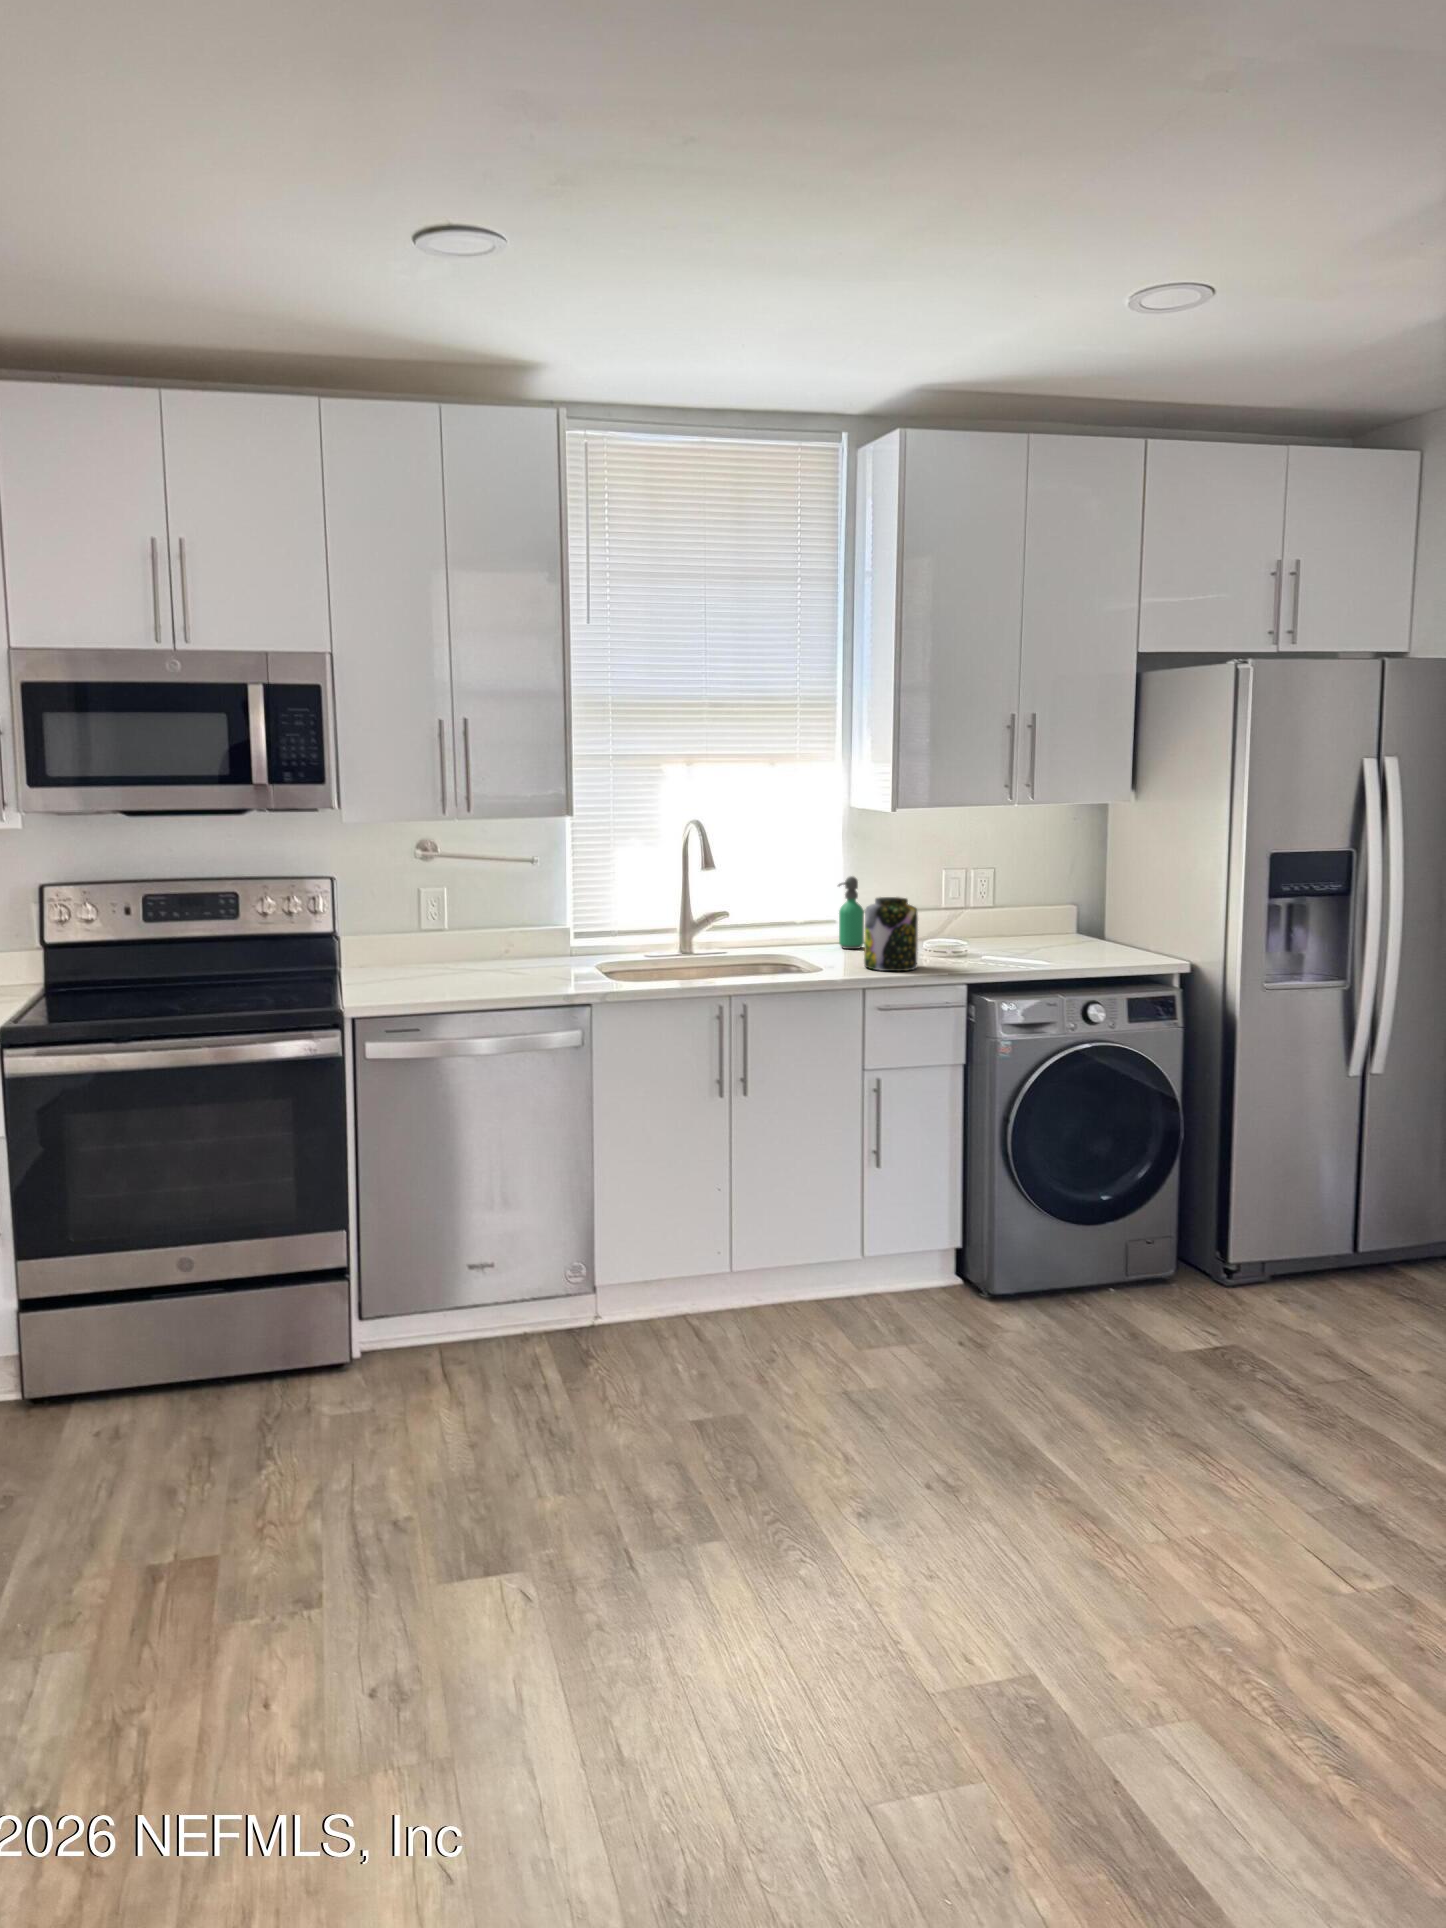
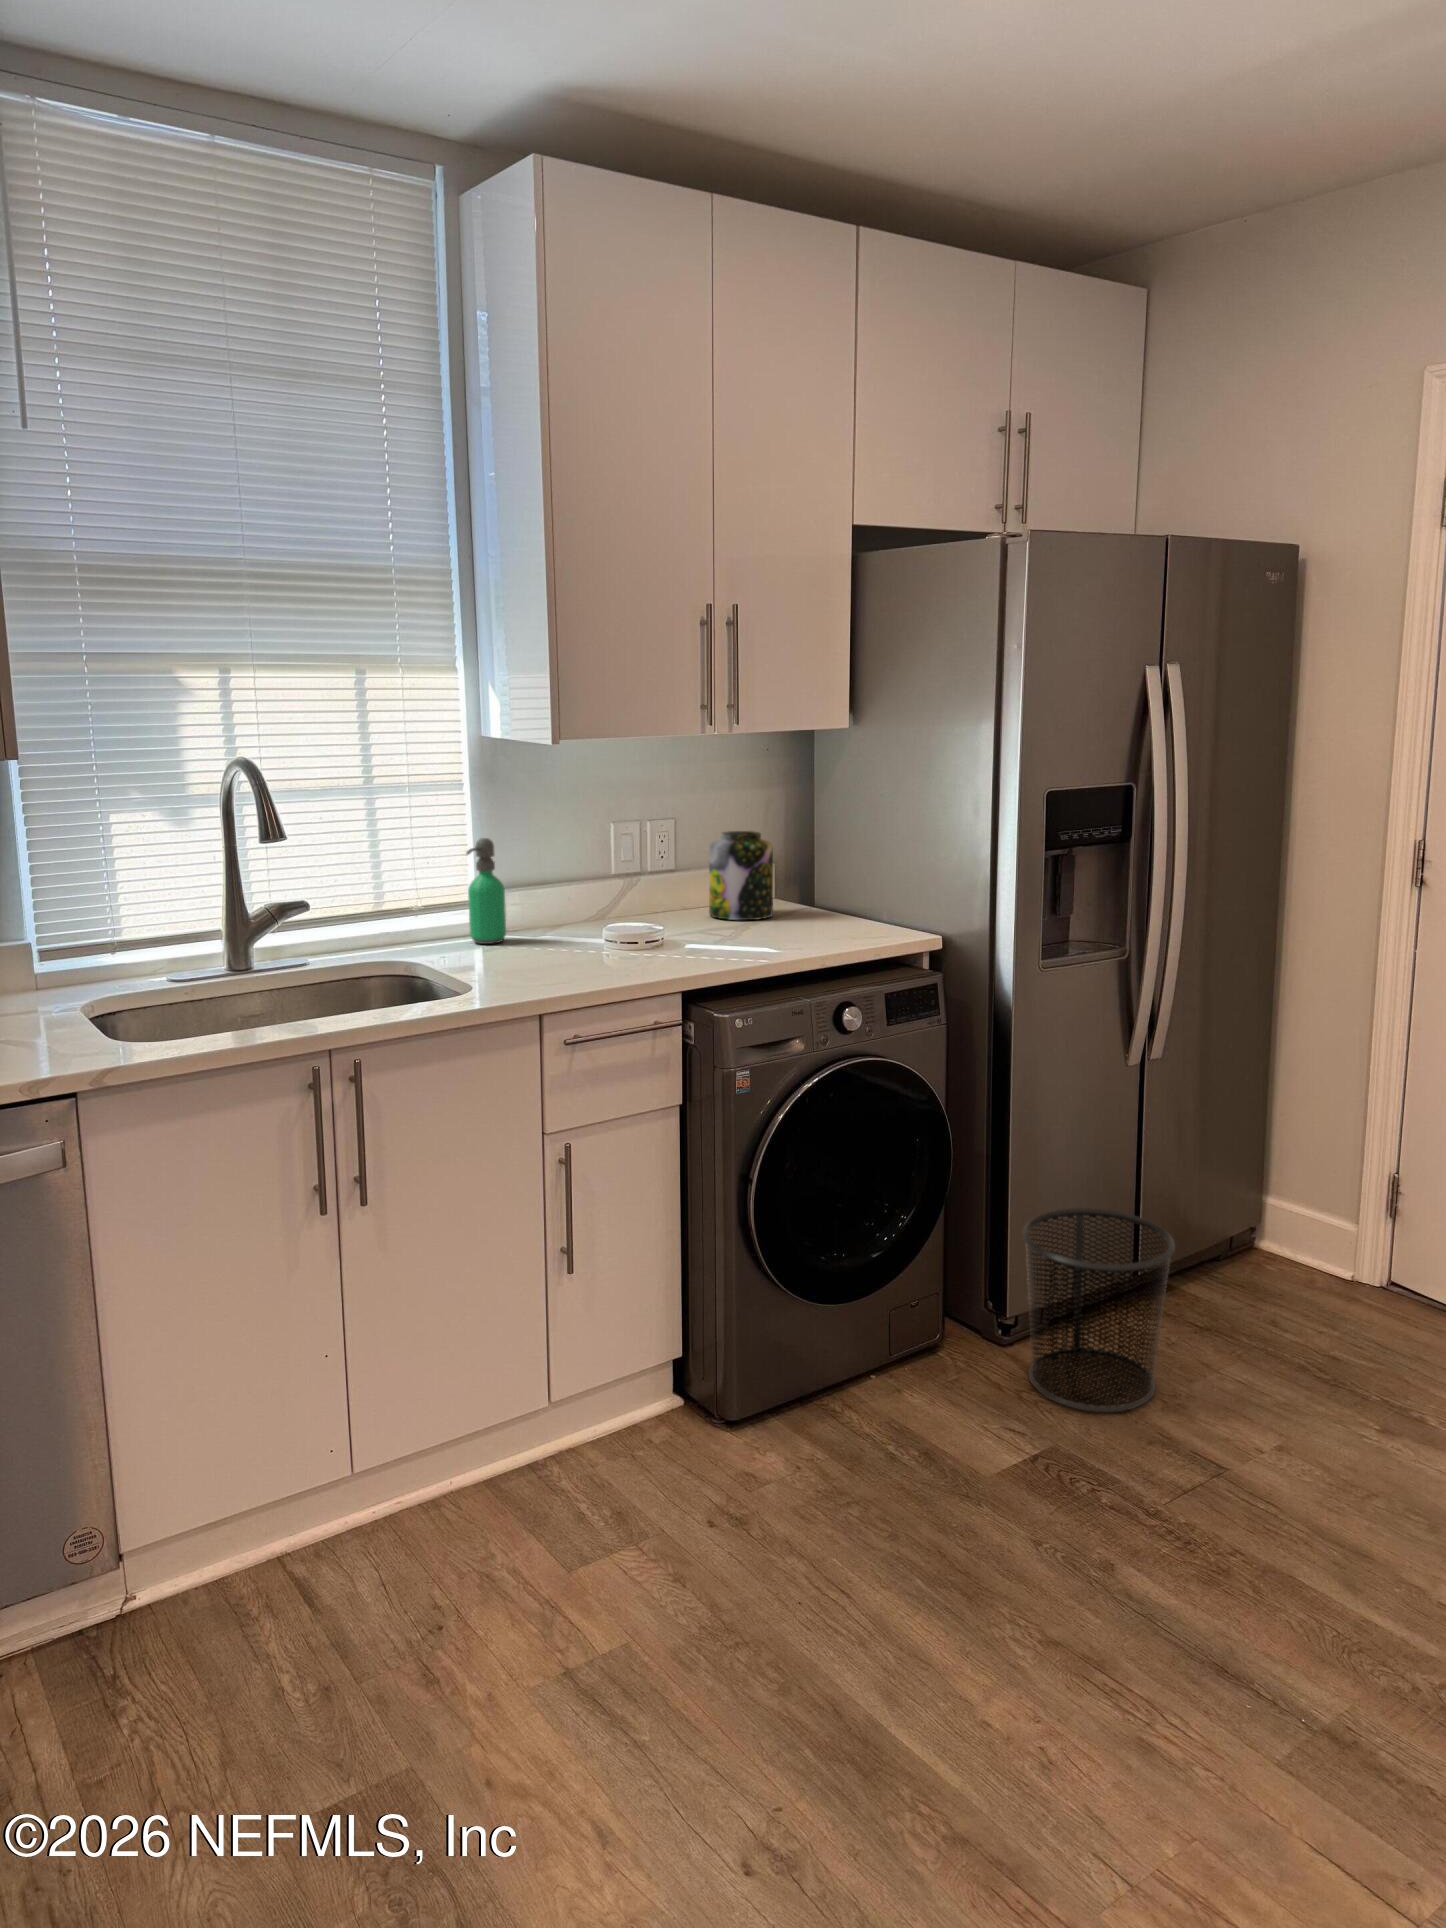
jar: present [864,897,918,971] -> present [709,831,773,920]
trash can: none [1233,1181,1361,1338] -> present [1022,1208,1175,1412]

